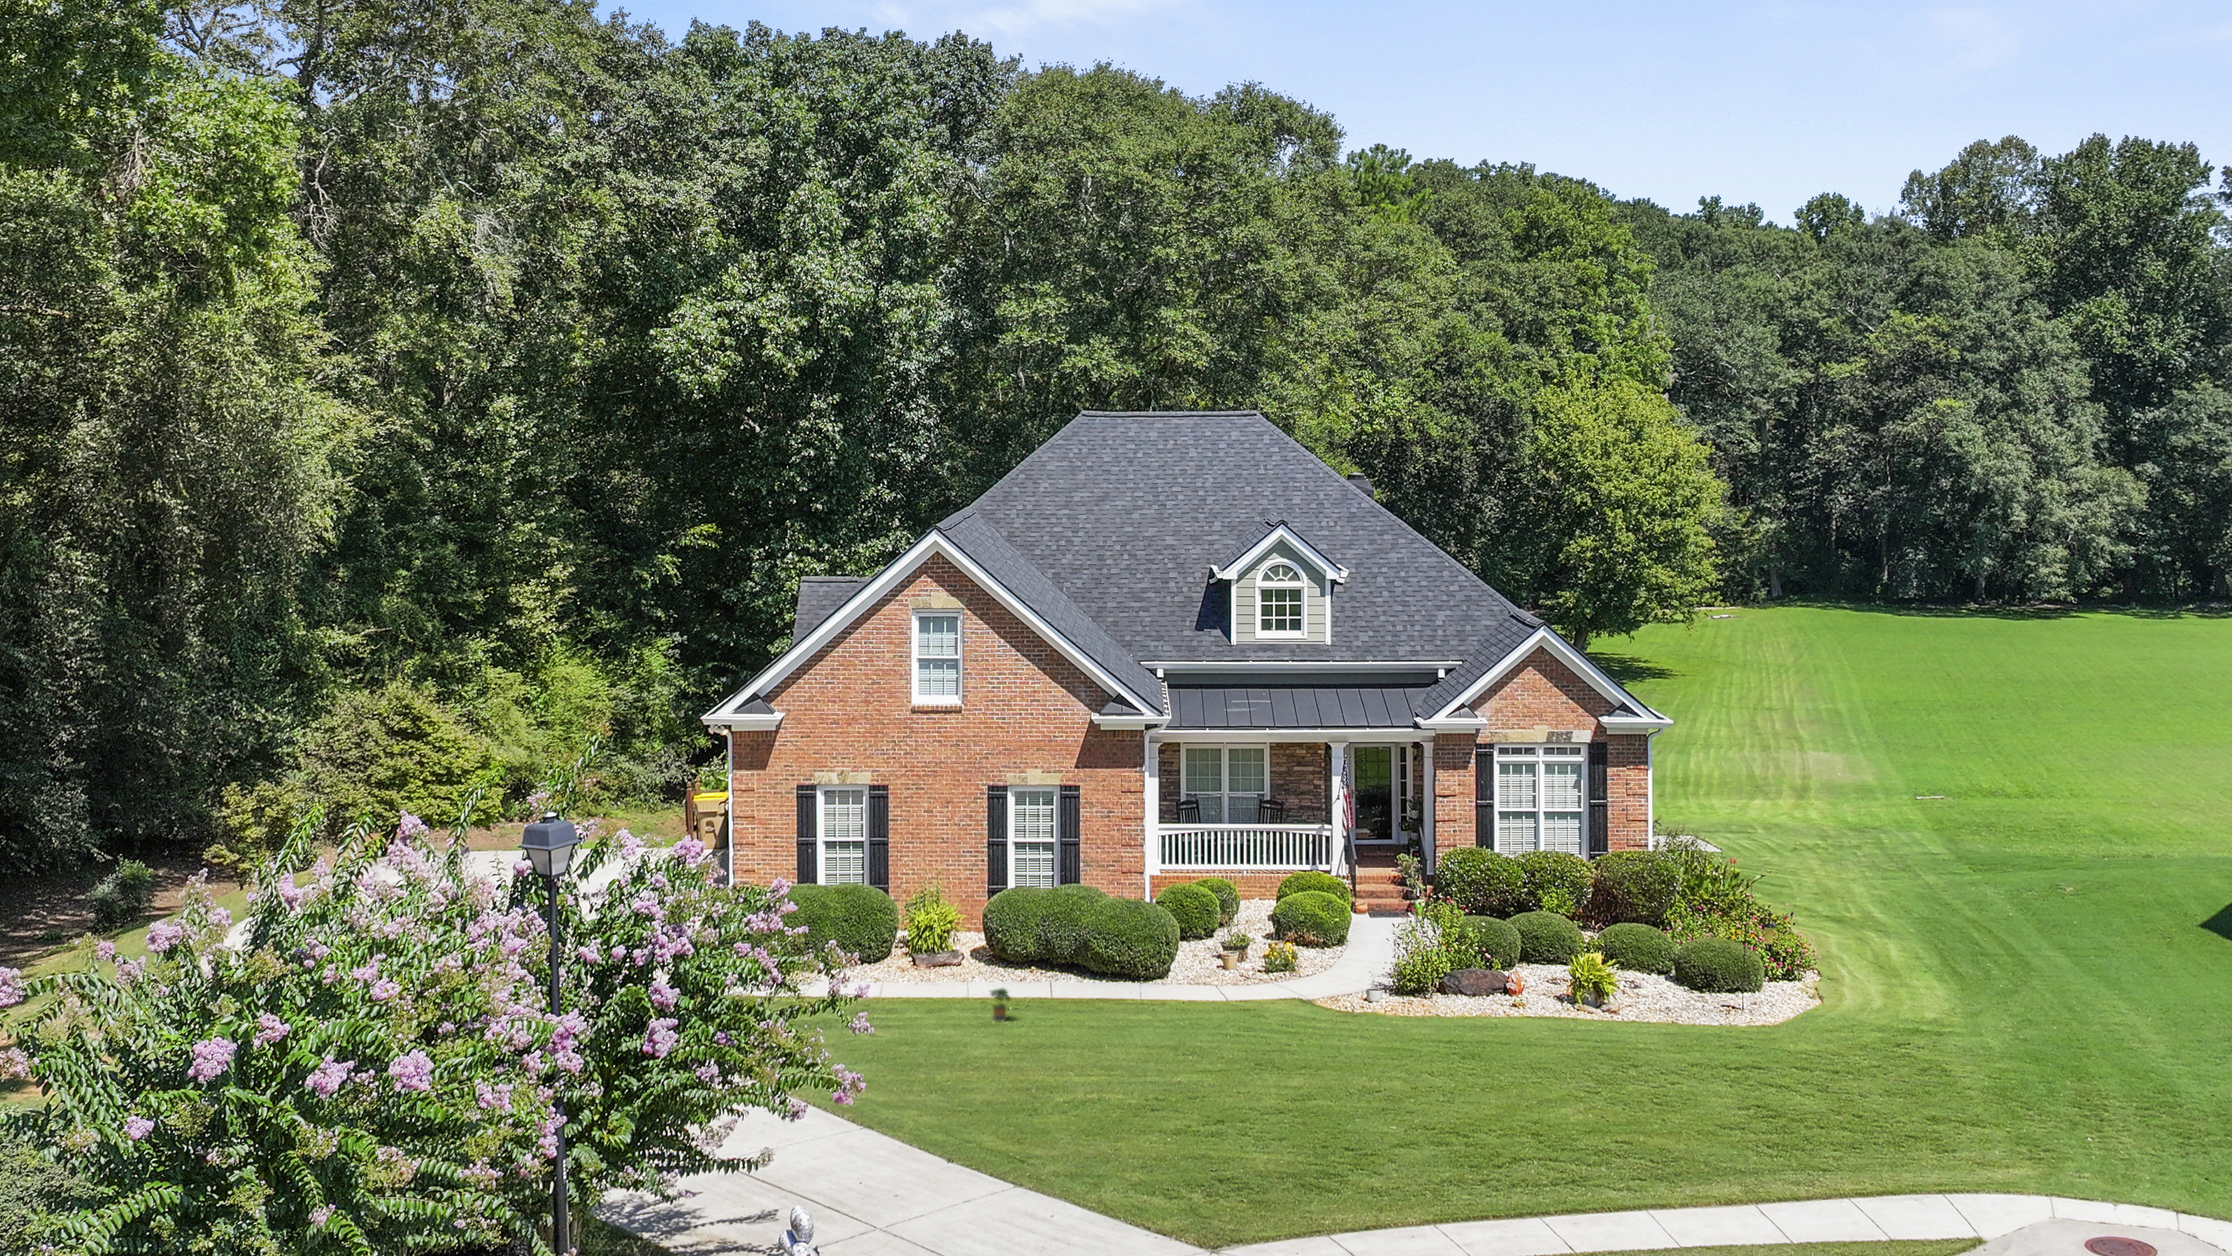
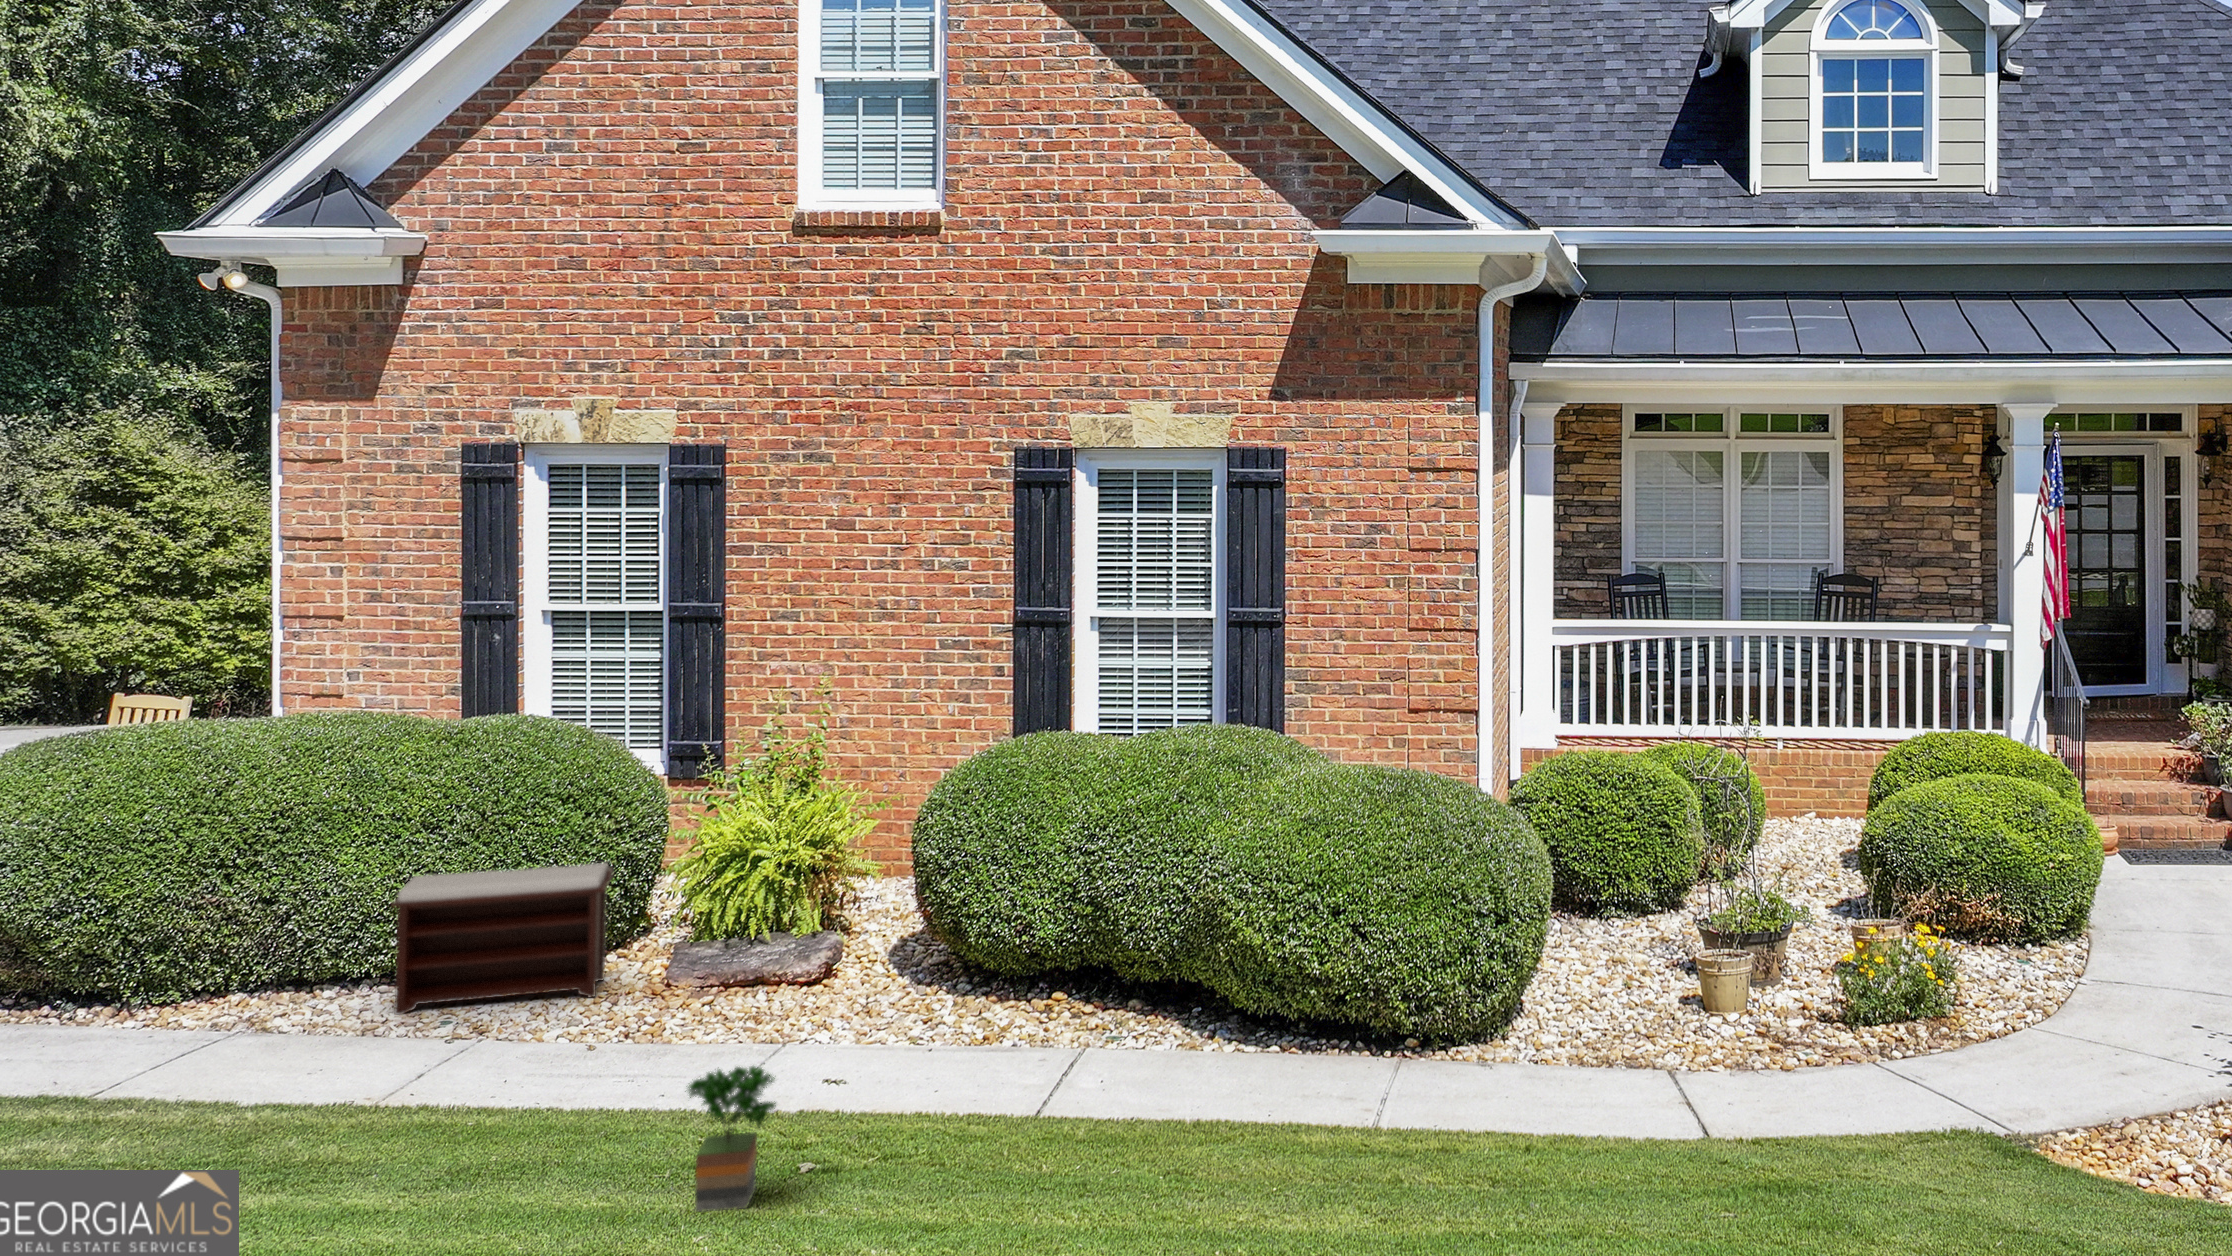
bench: none [841,934,899,982] -> present [391,863,613,1015]

